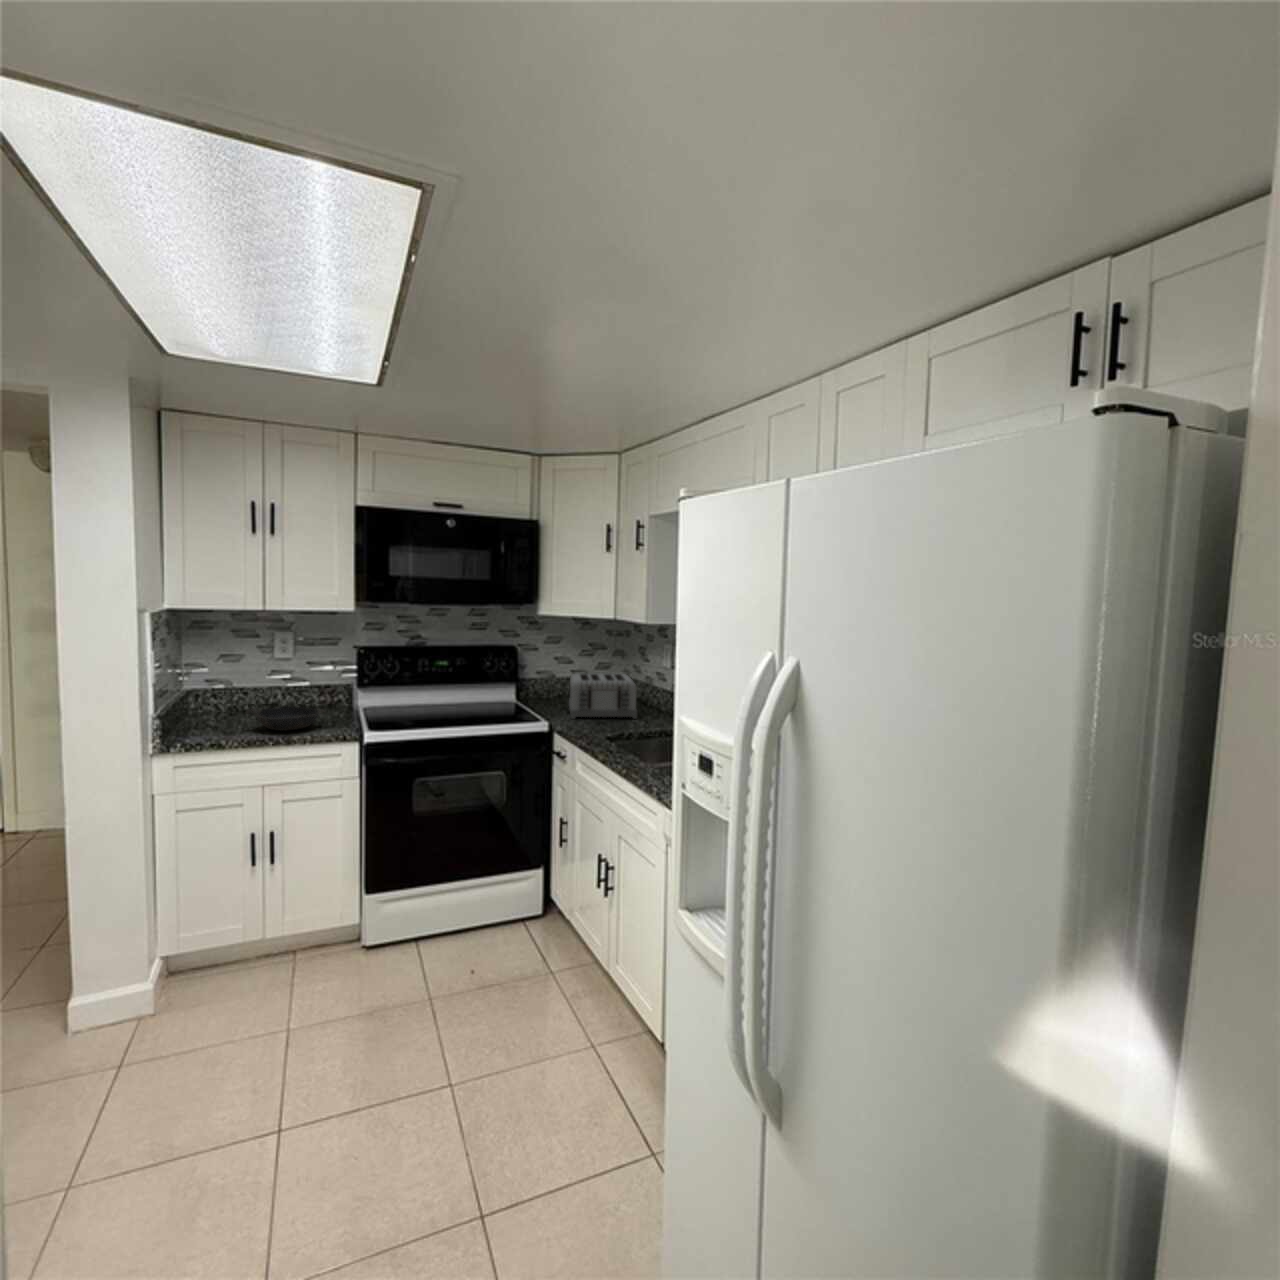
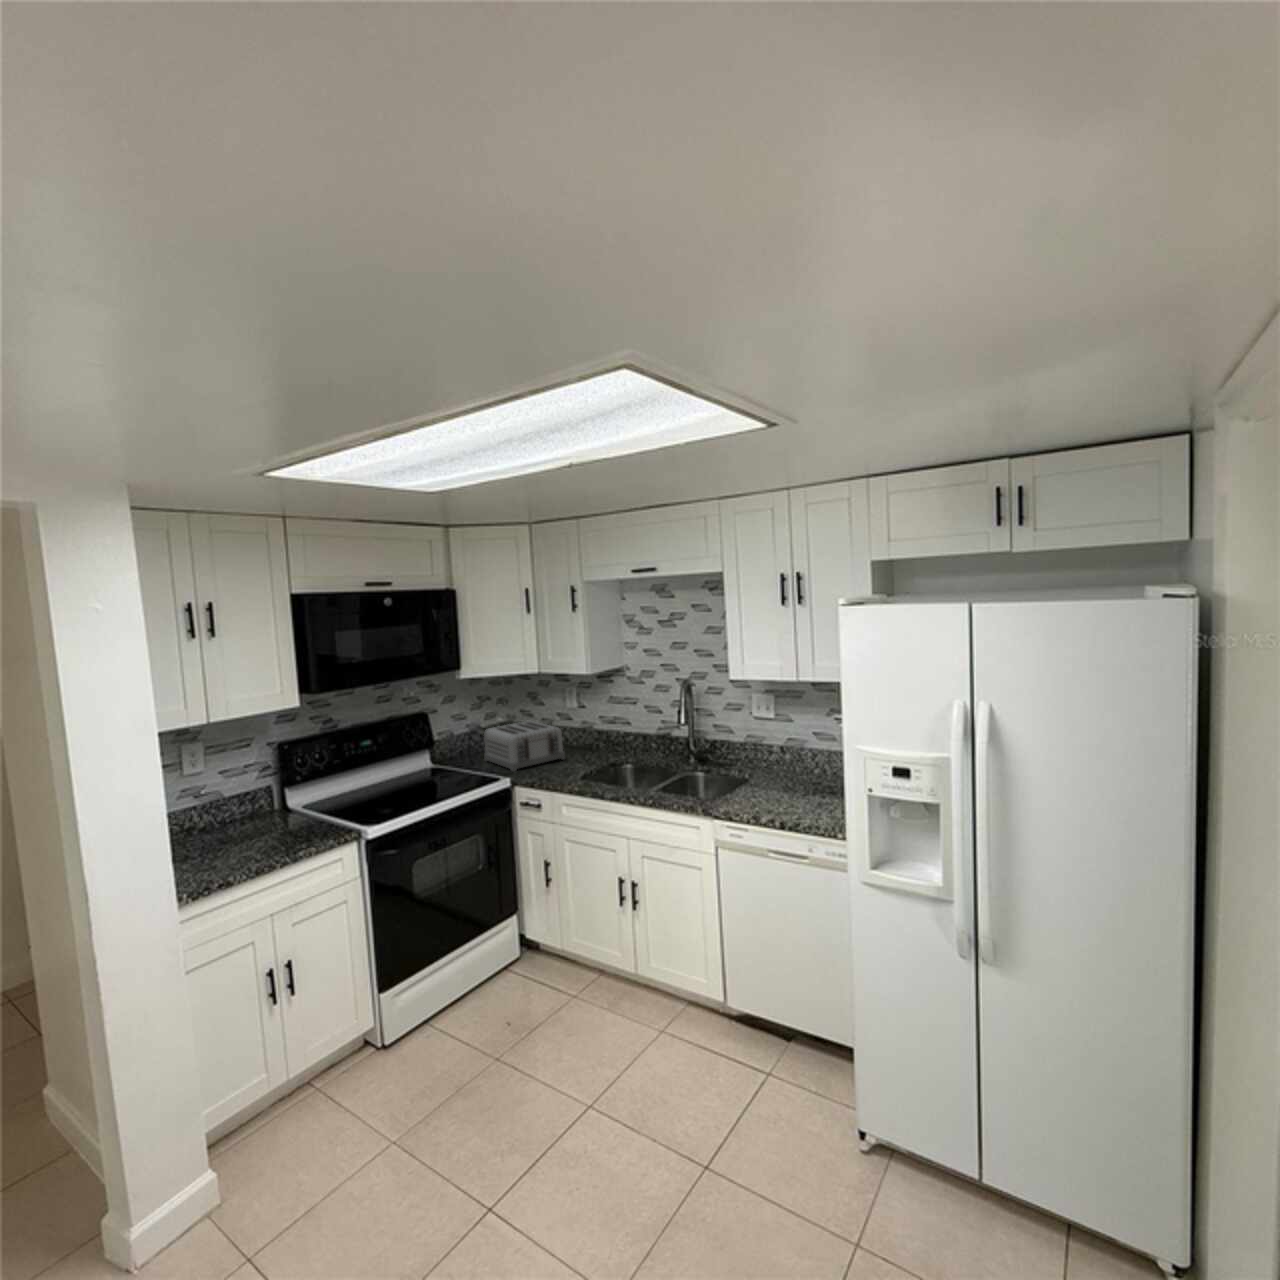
bowl: present [246,706,325,731] -> none [222,818,302,853]

